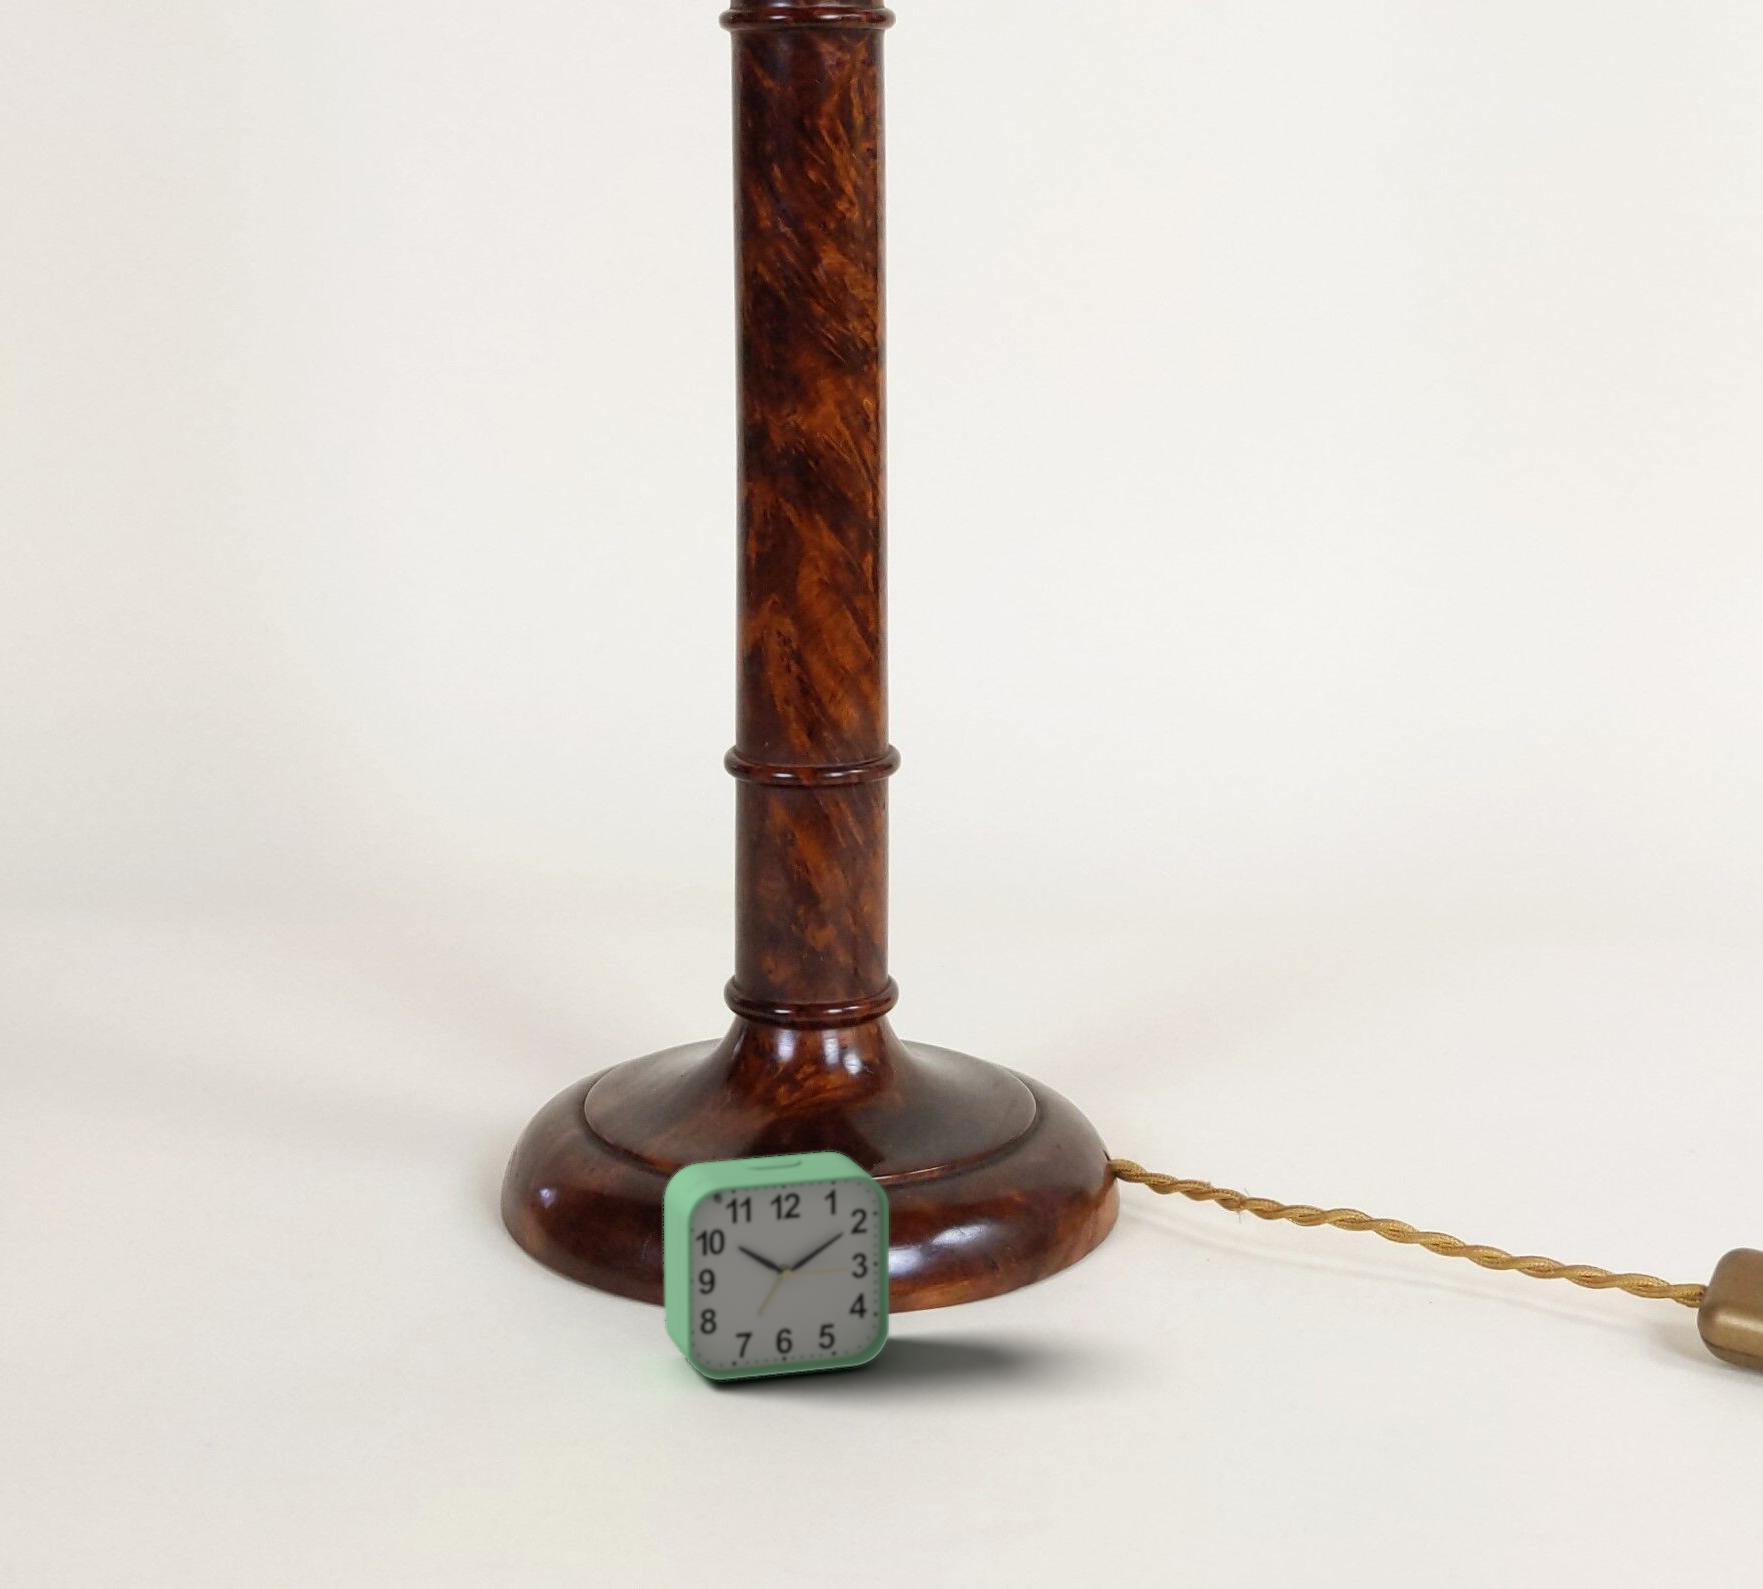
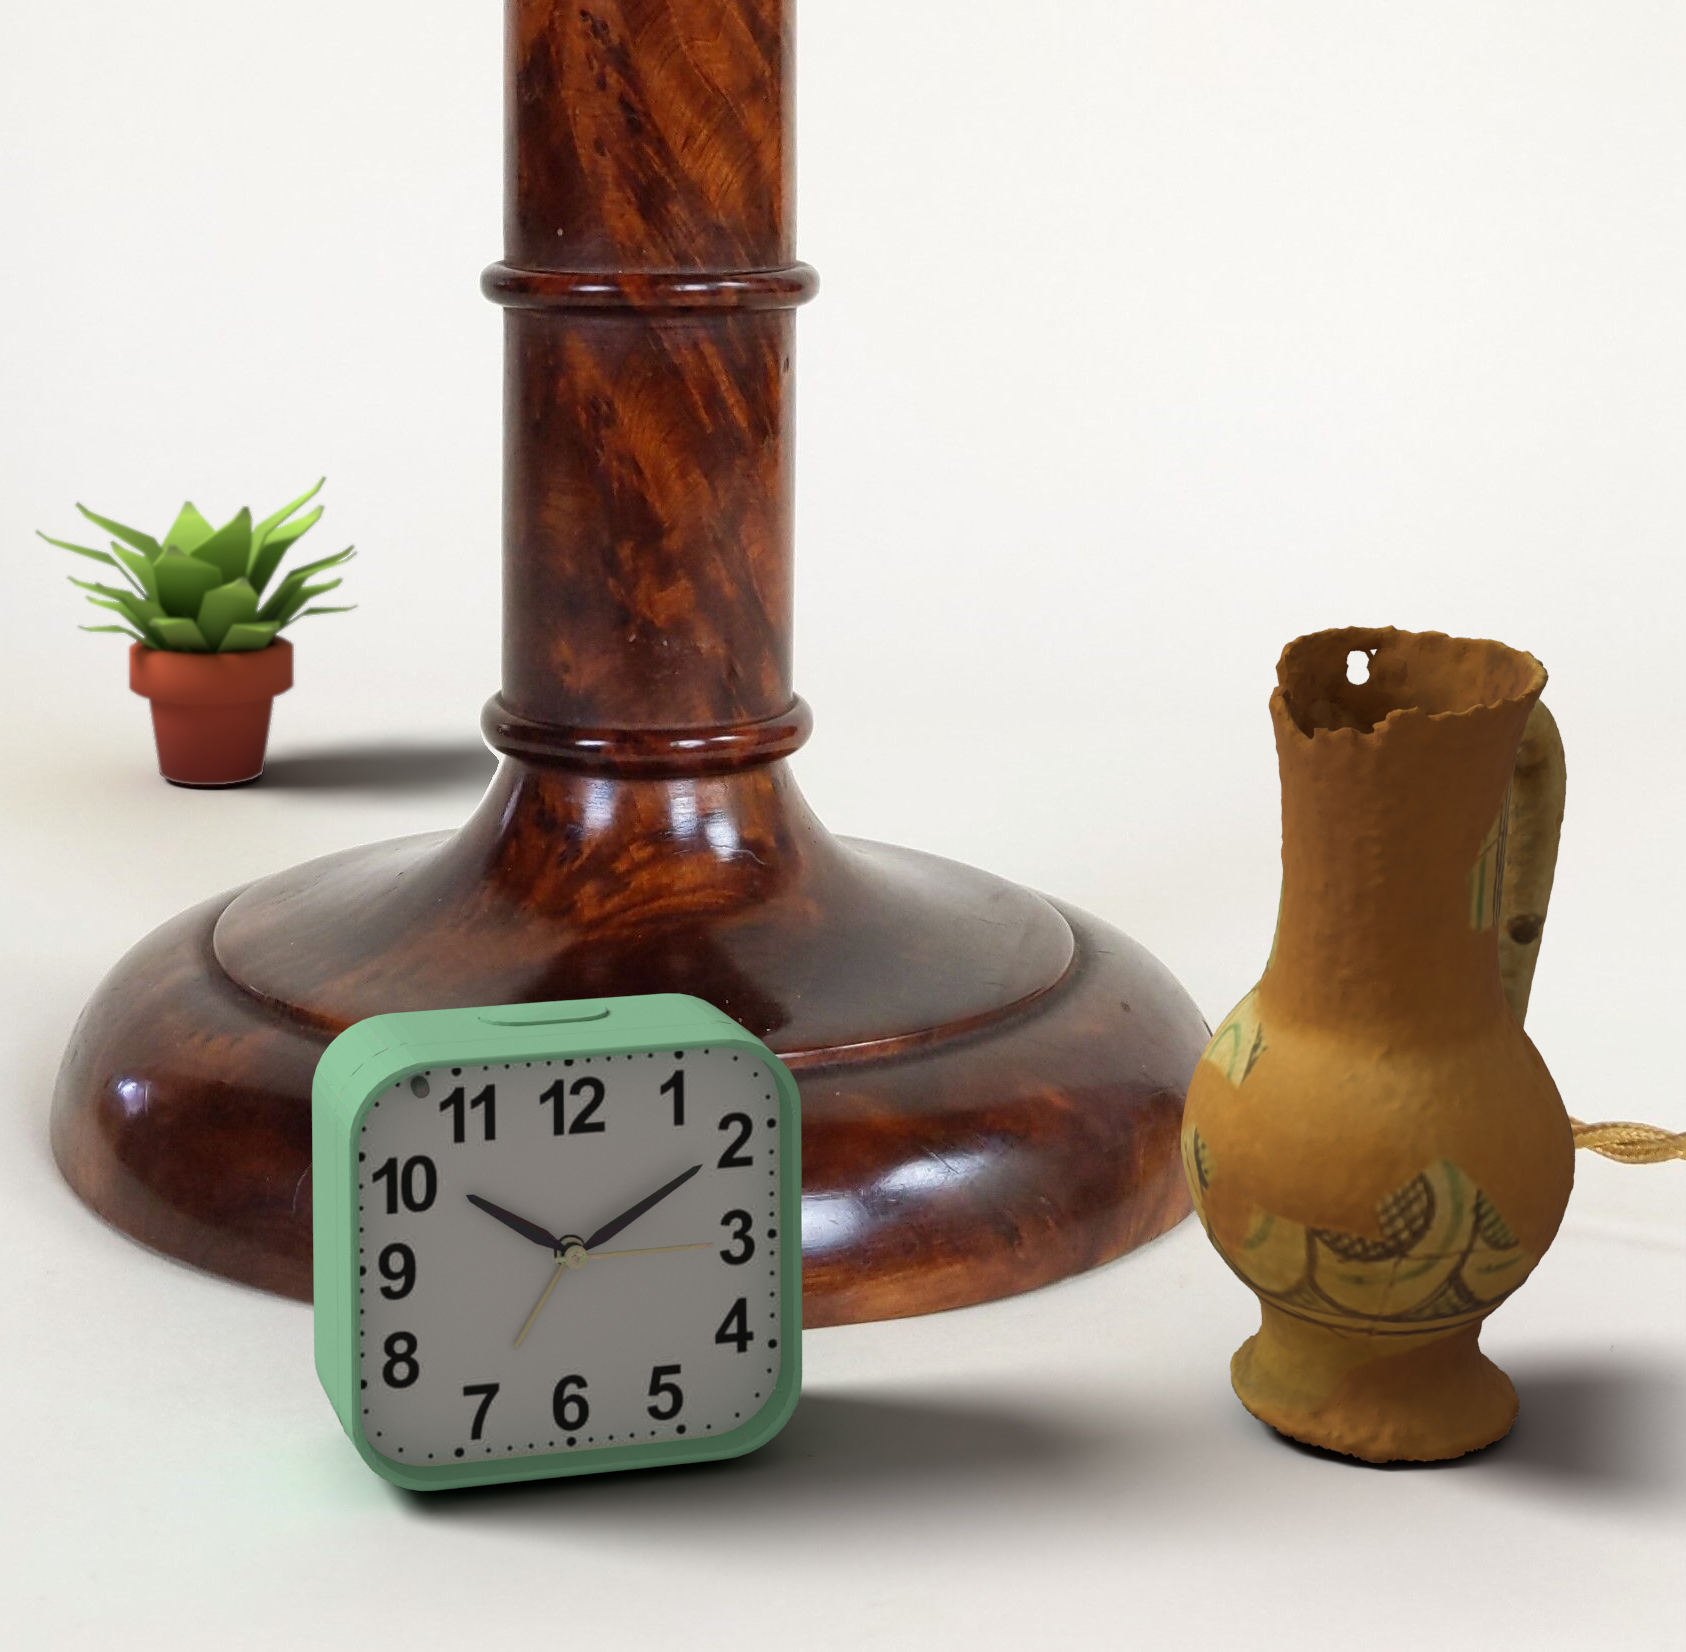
succulent plant: none [424,798,620,992] -> present [36,477,356,785]
ceramic jug: none [1064,980,1247,1367] -> present [1181,625,1575,1463]

